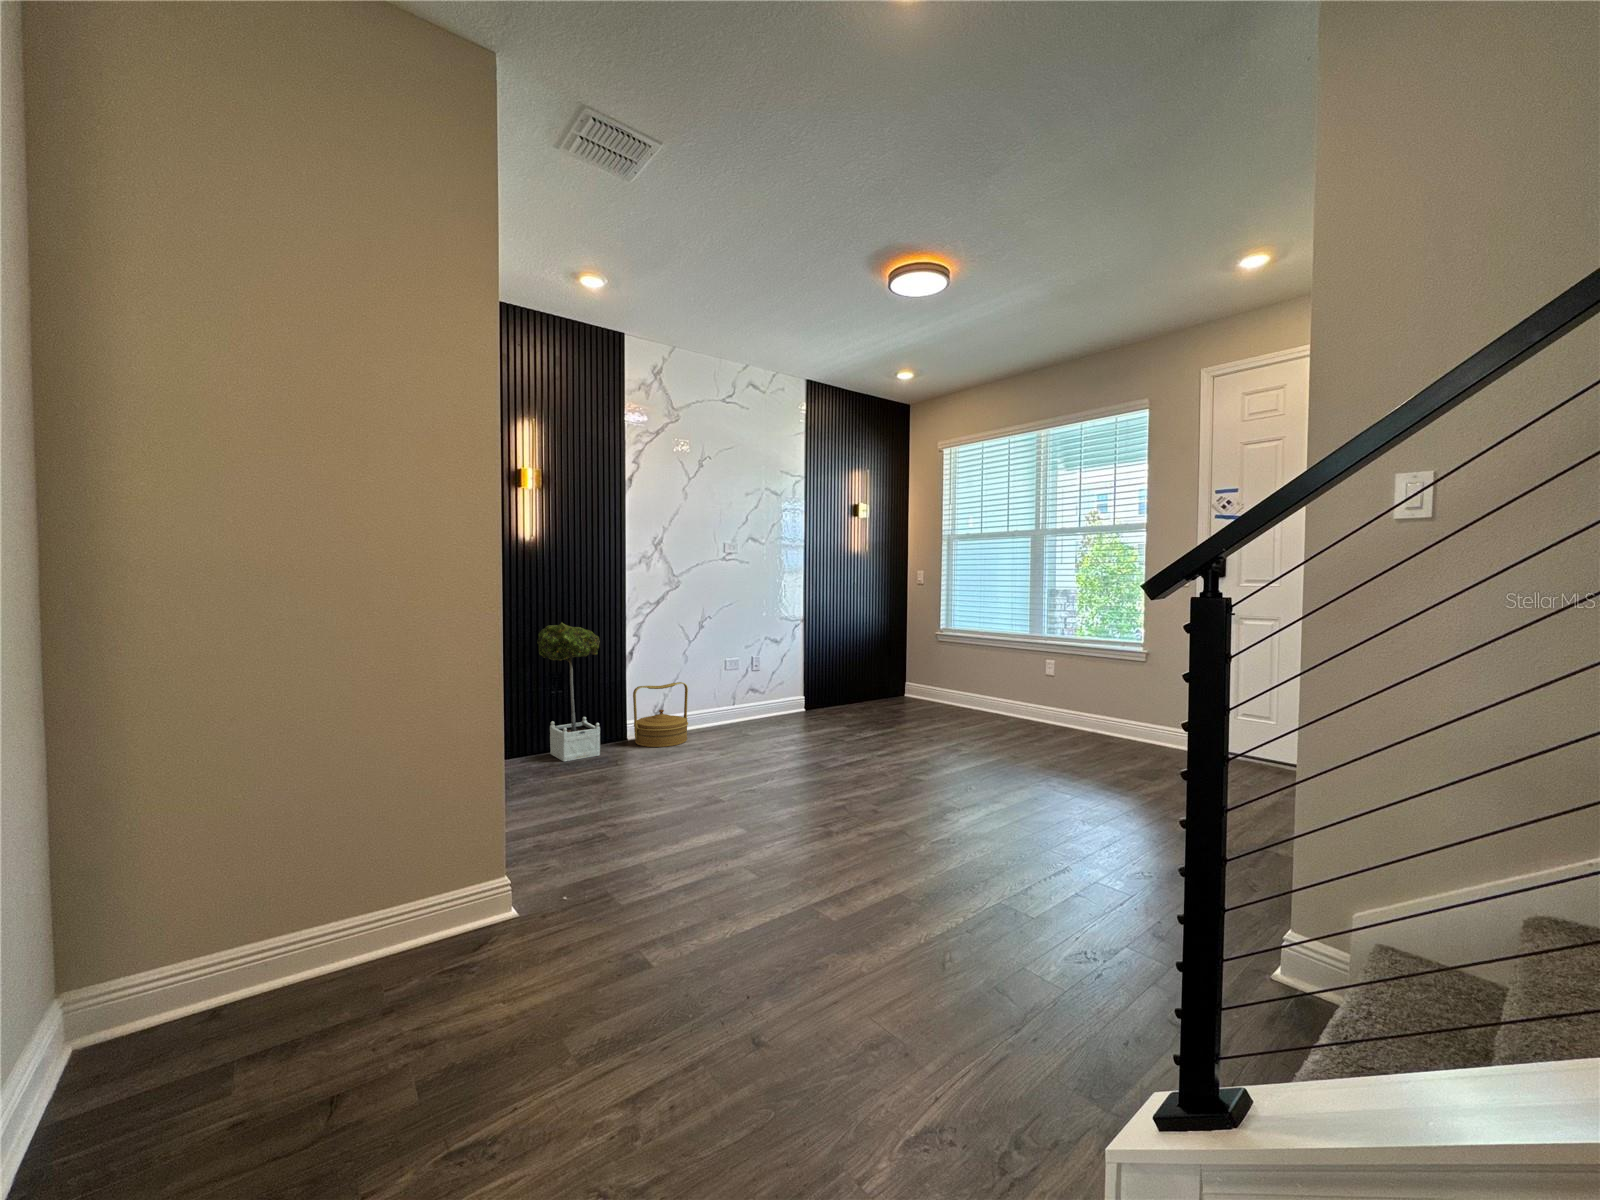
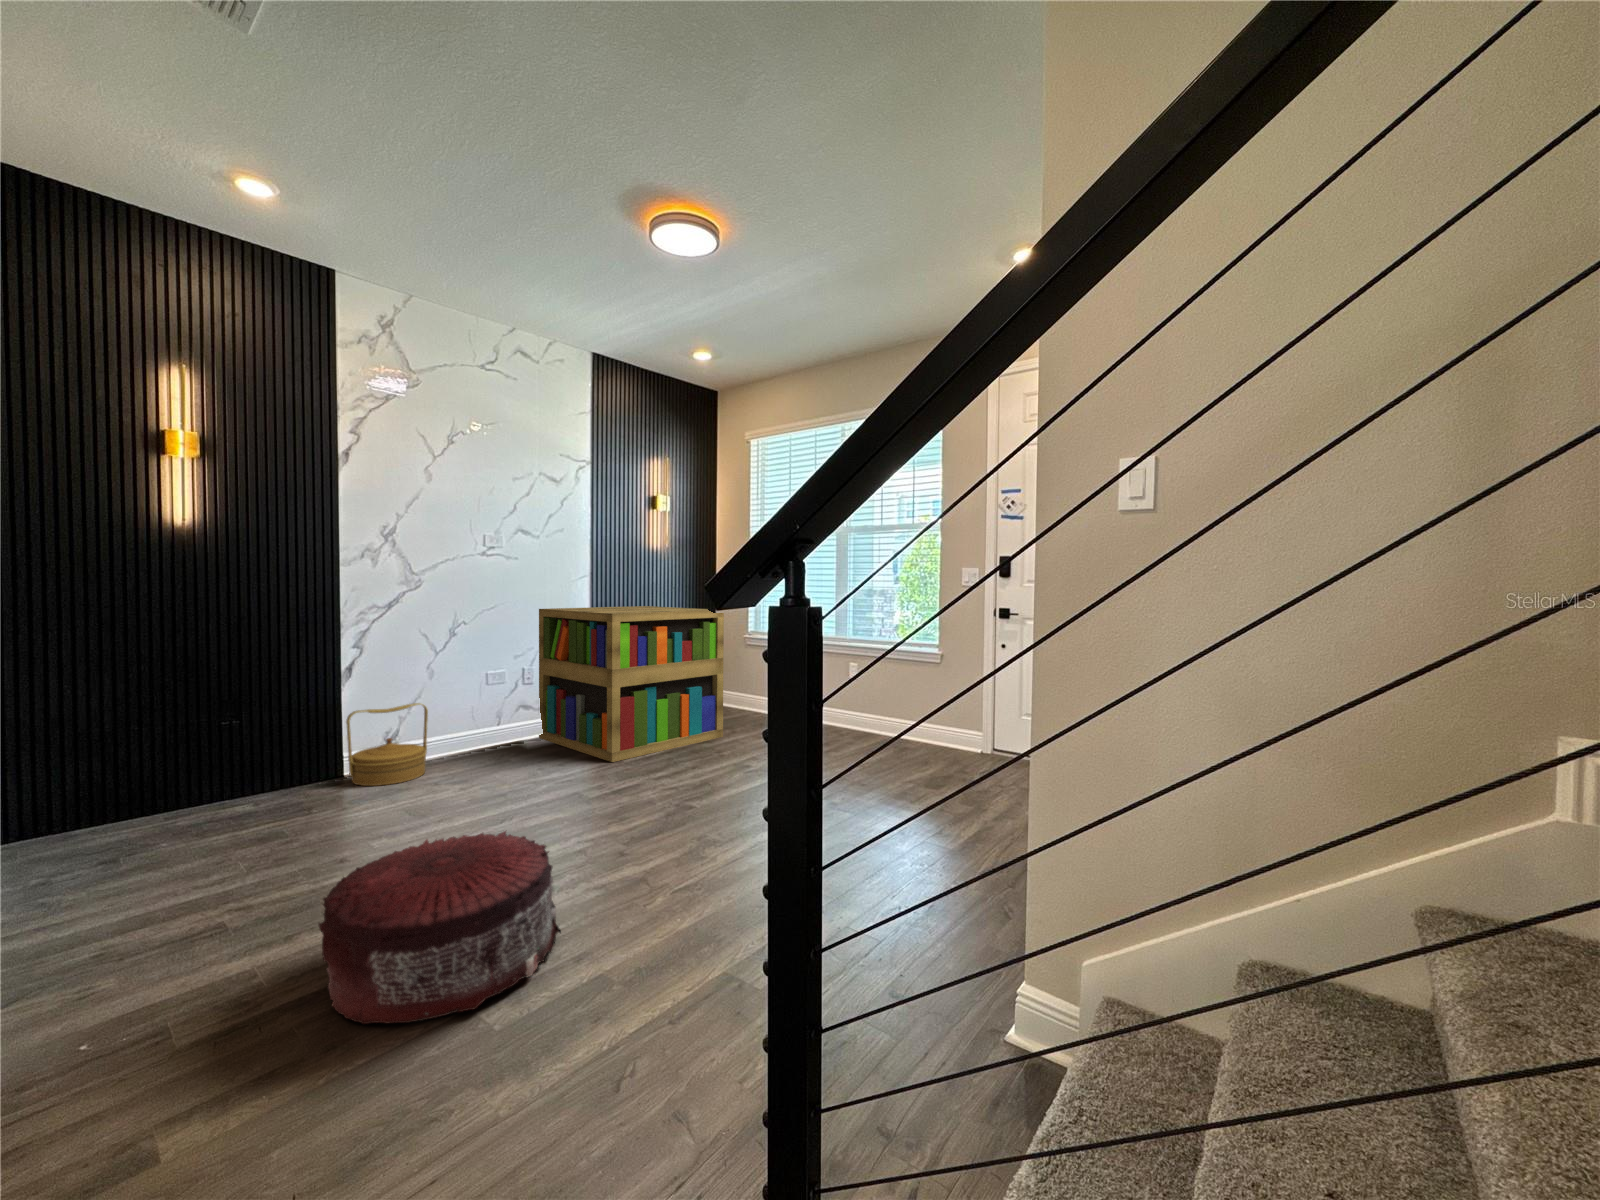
bookshelf: none [764,604,926,739] -> present [539,606,724,762]
potted tree: present [537,622,600,761] -> none [191,633,291,815]
pouf: none [694,779,854,908] -> present [318,831,561,1024]

